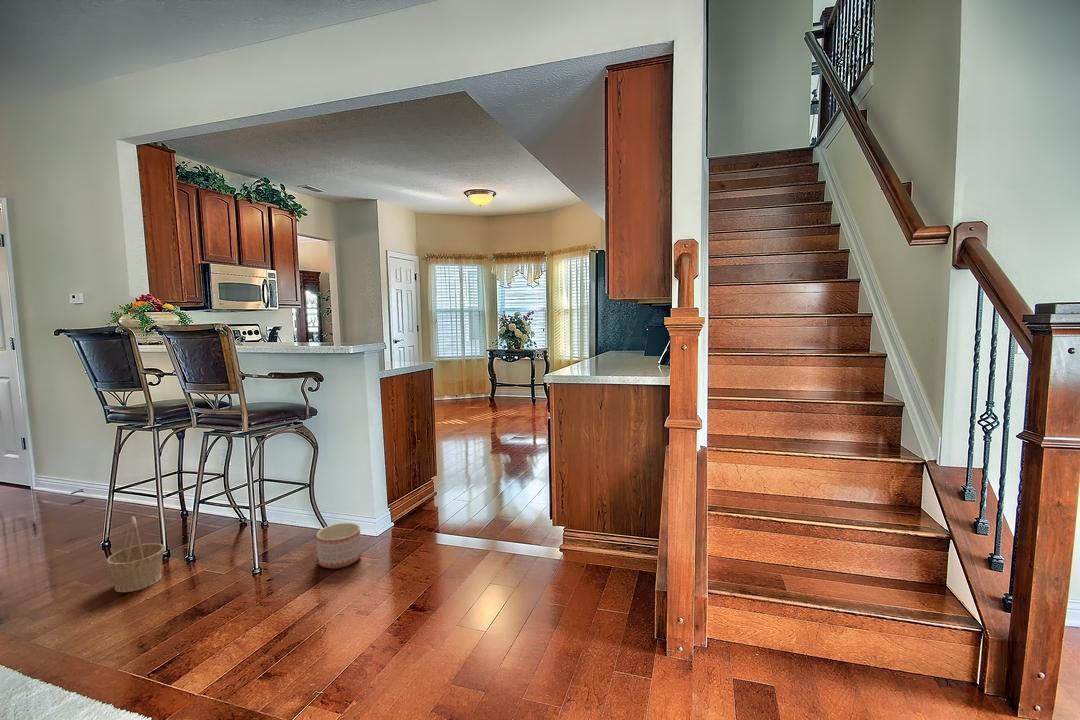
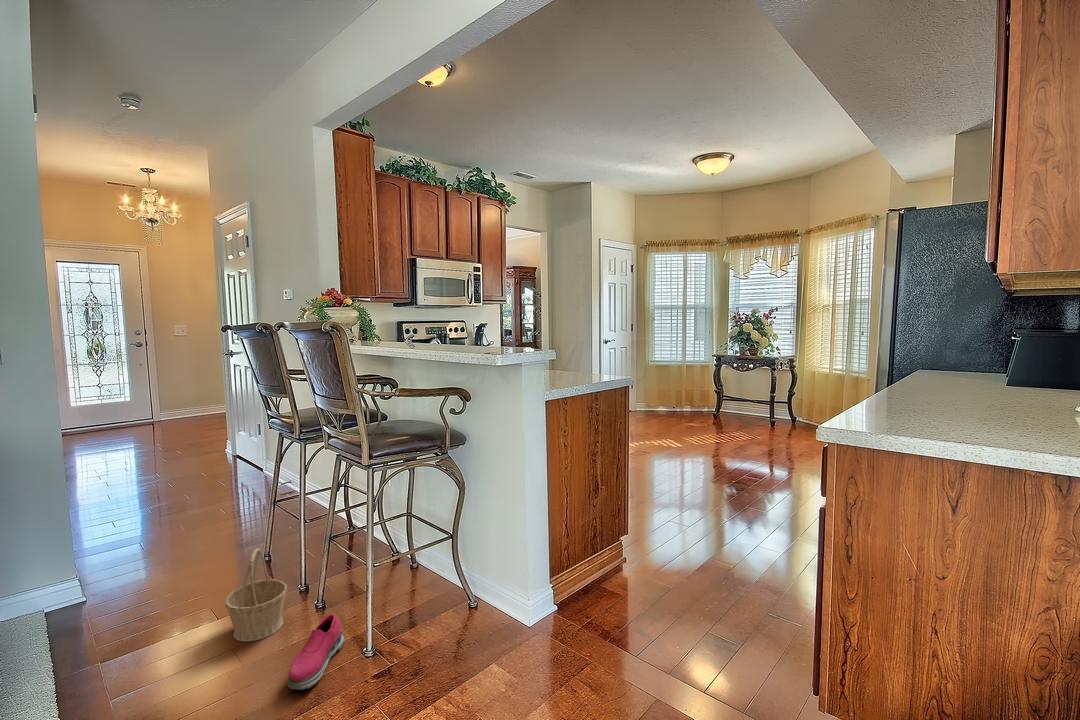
planter: present [317,523,361,569] -> none [439,605,498,681]
shoe: none [196,551,231,600] -> present [287,614,344,690]

